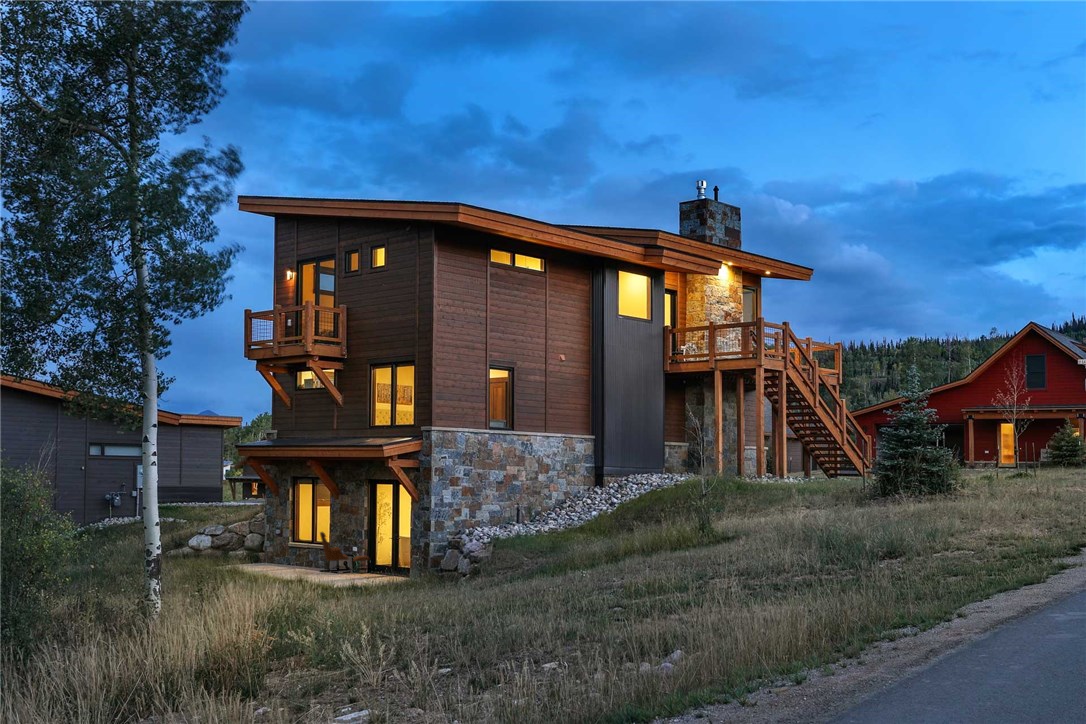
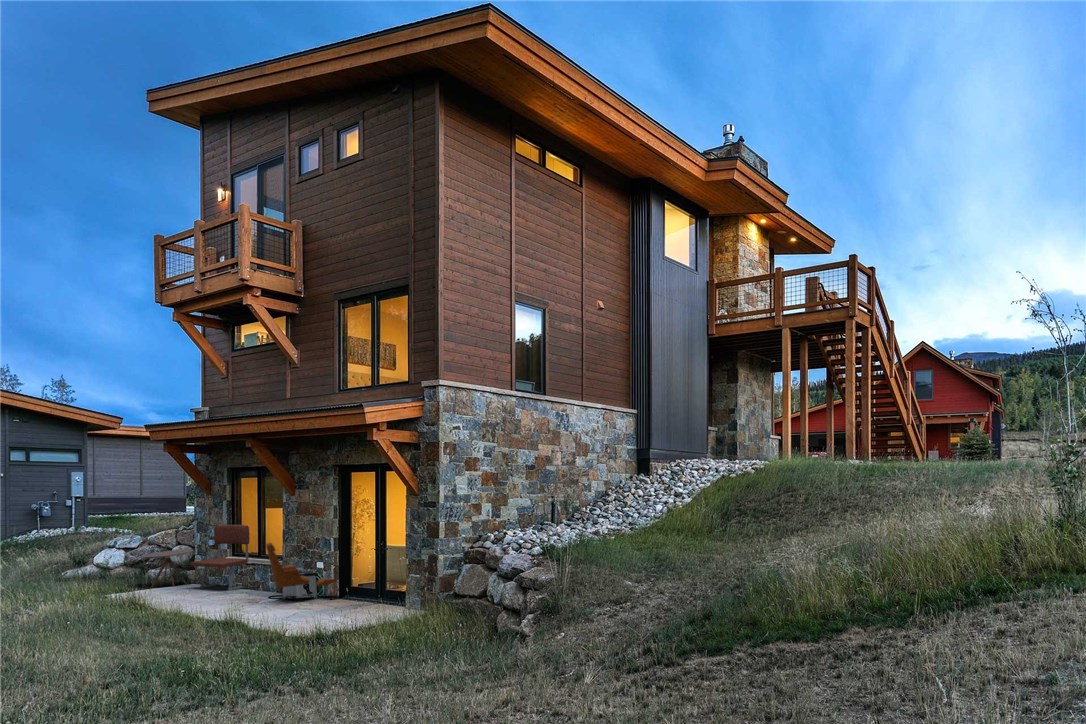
bench: none [266,519,308,565] -> present [191,525,249,590]
round table: none [231,536,266,563] -> present [141,550,193,587]

